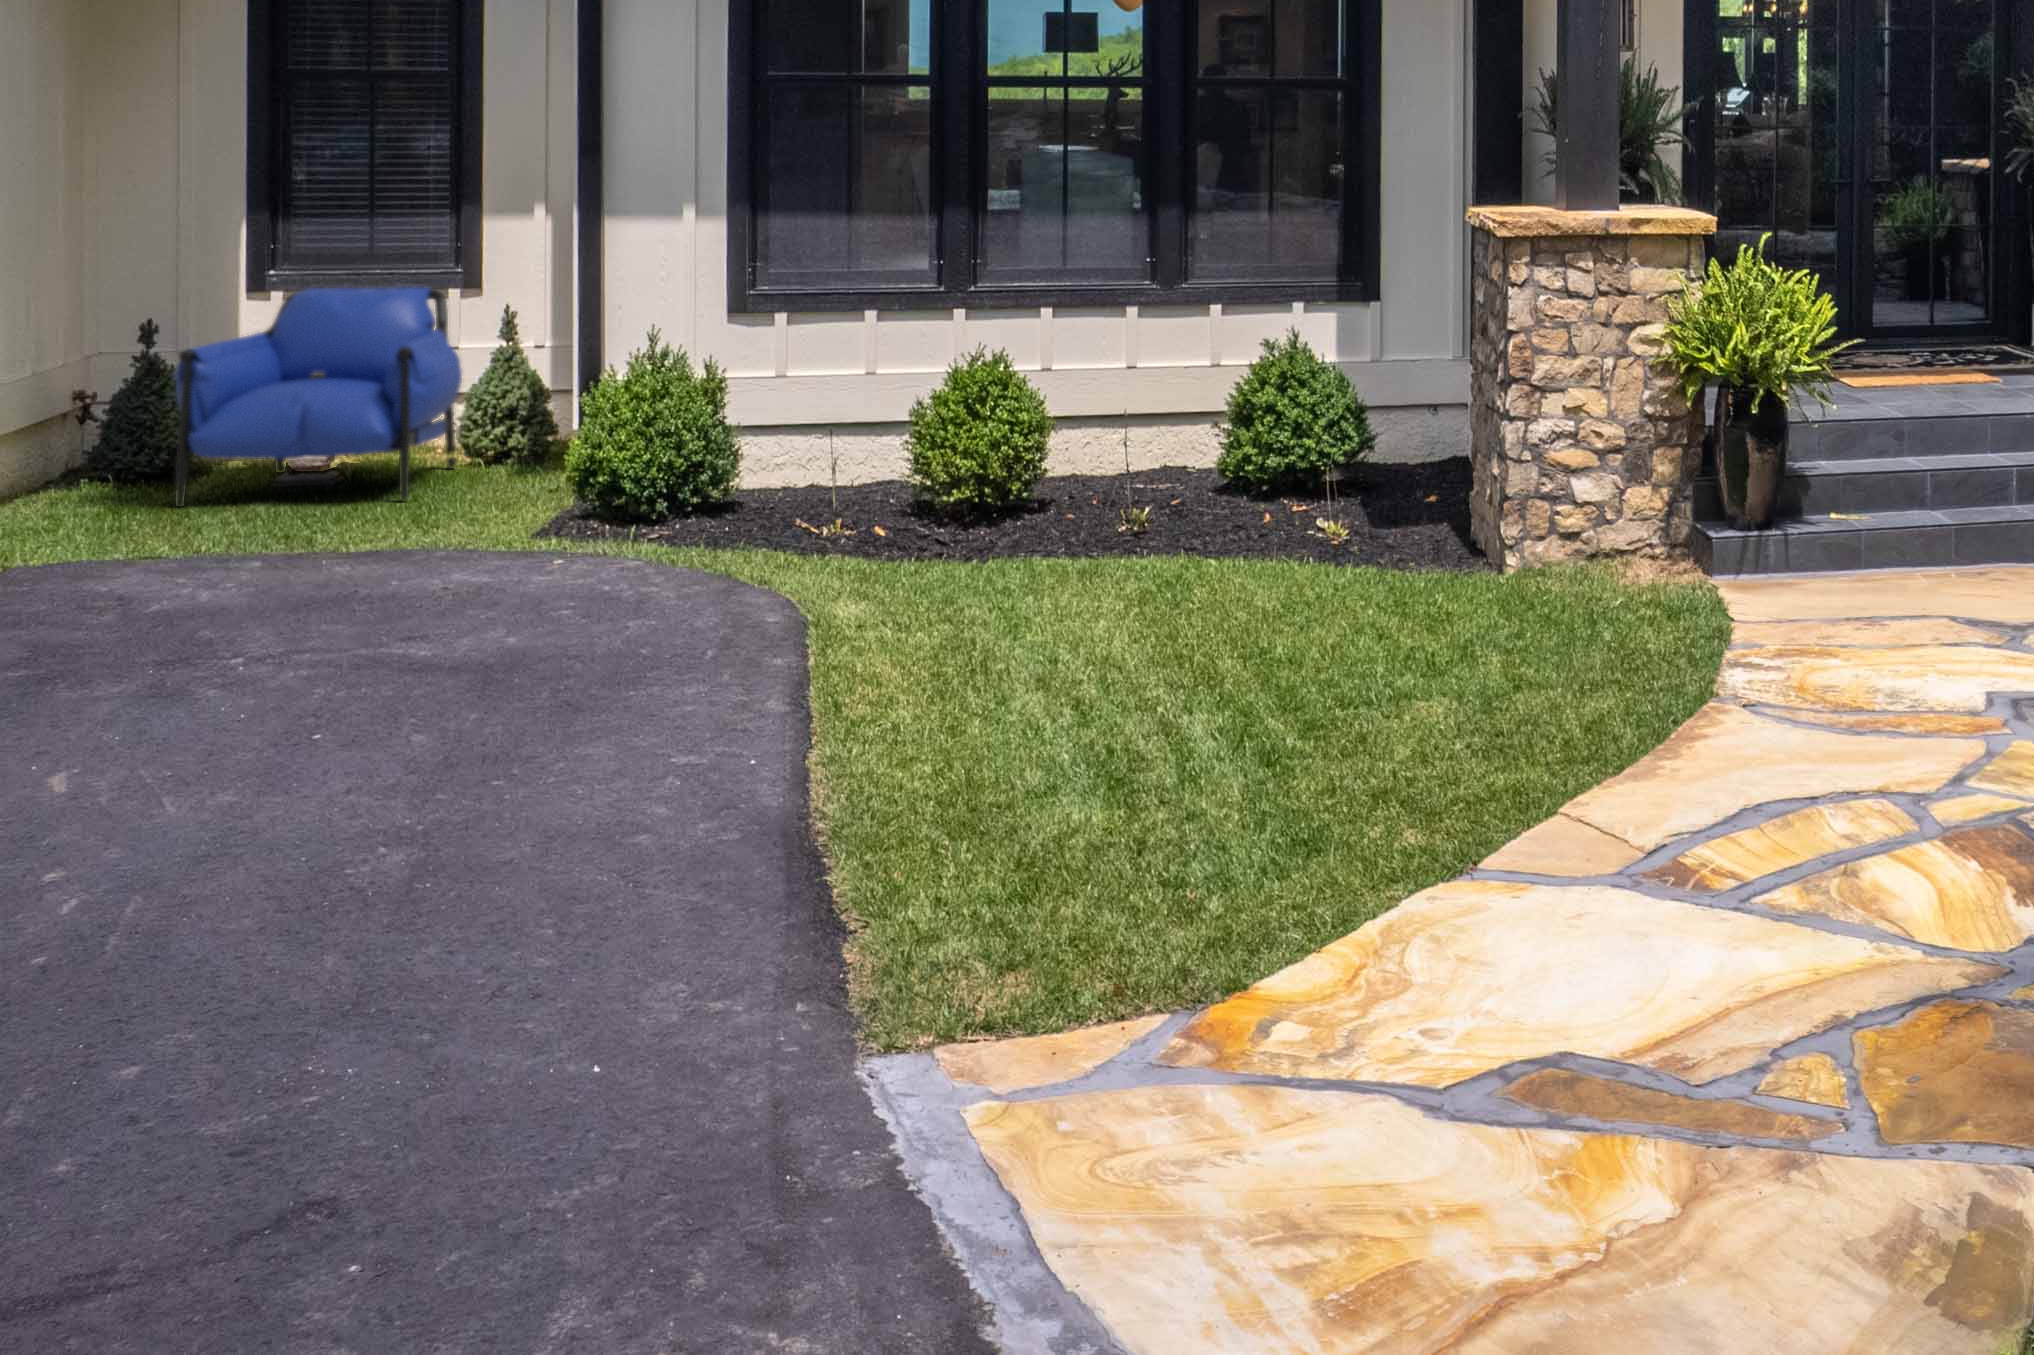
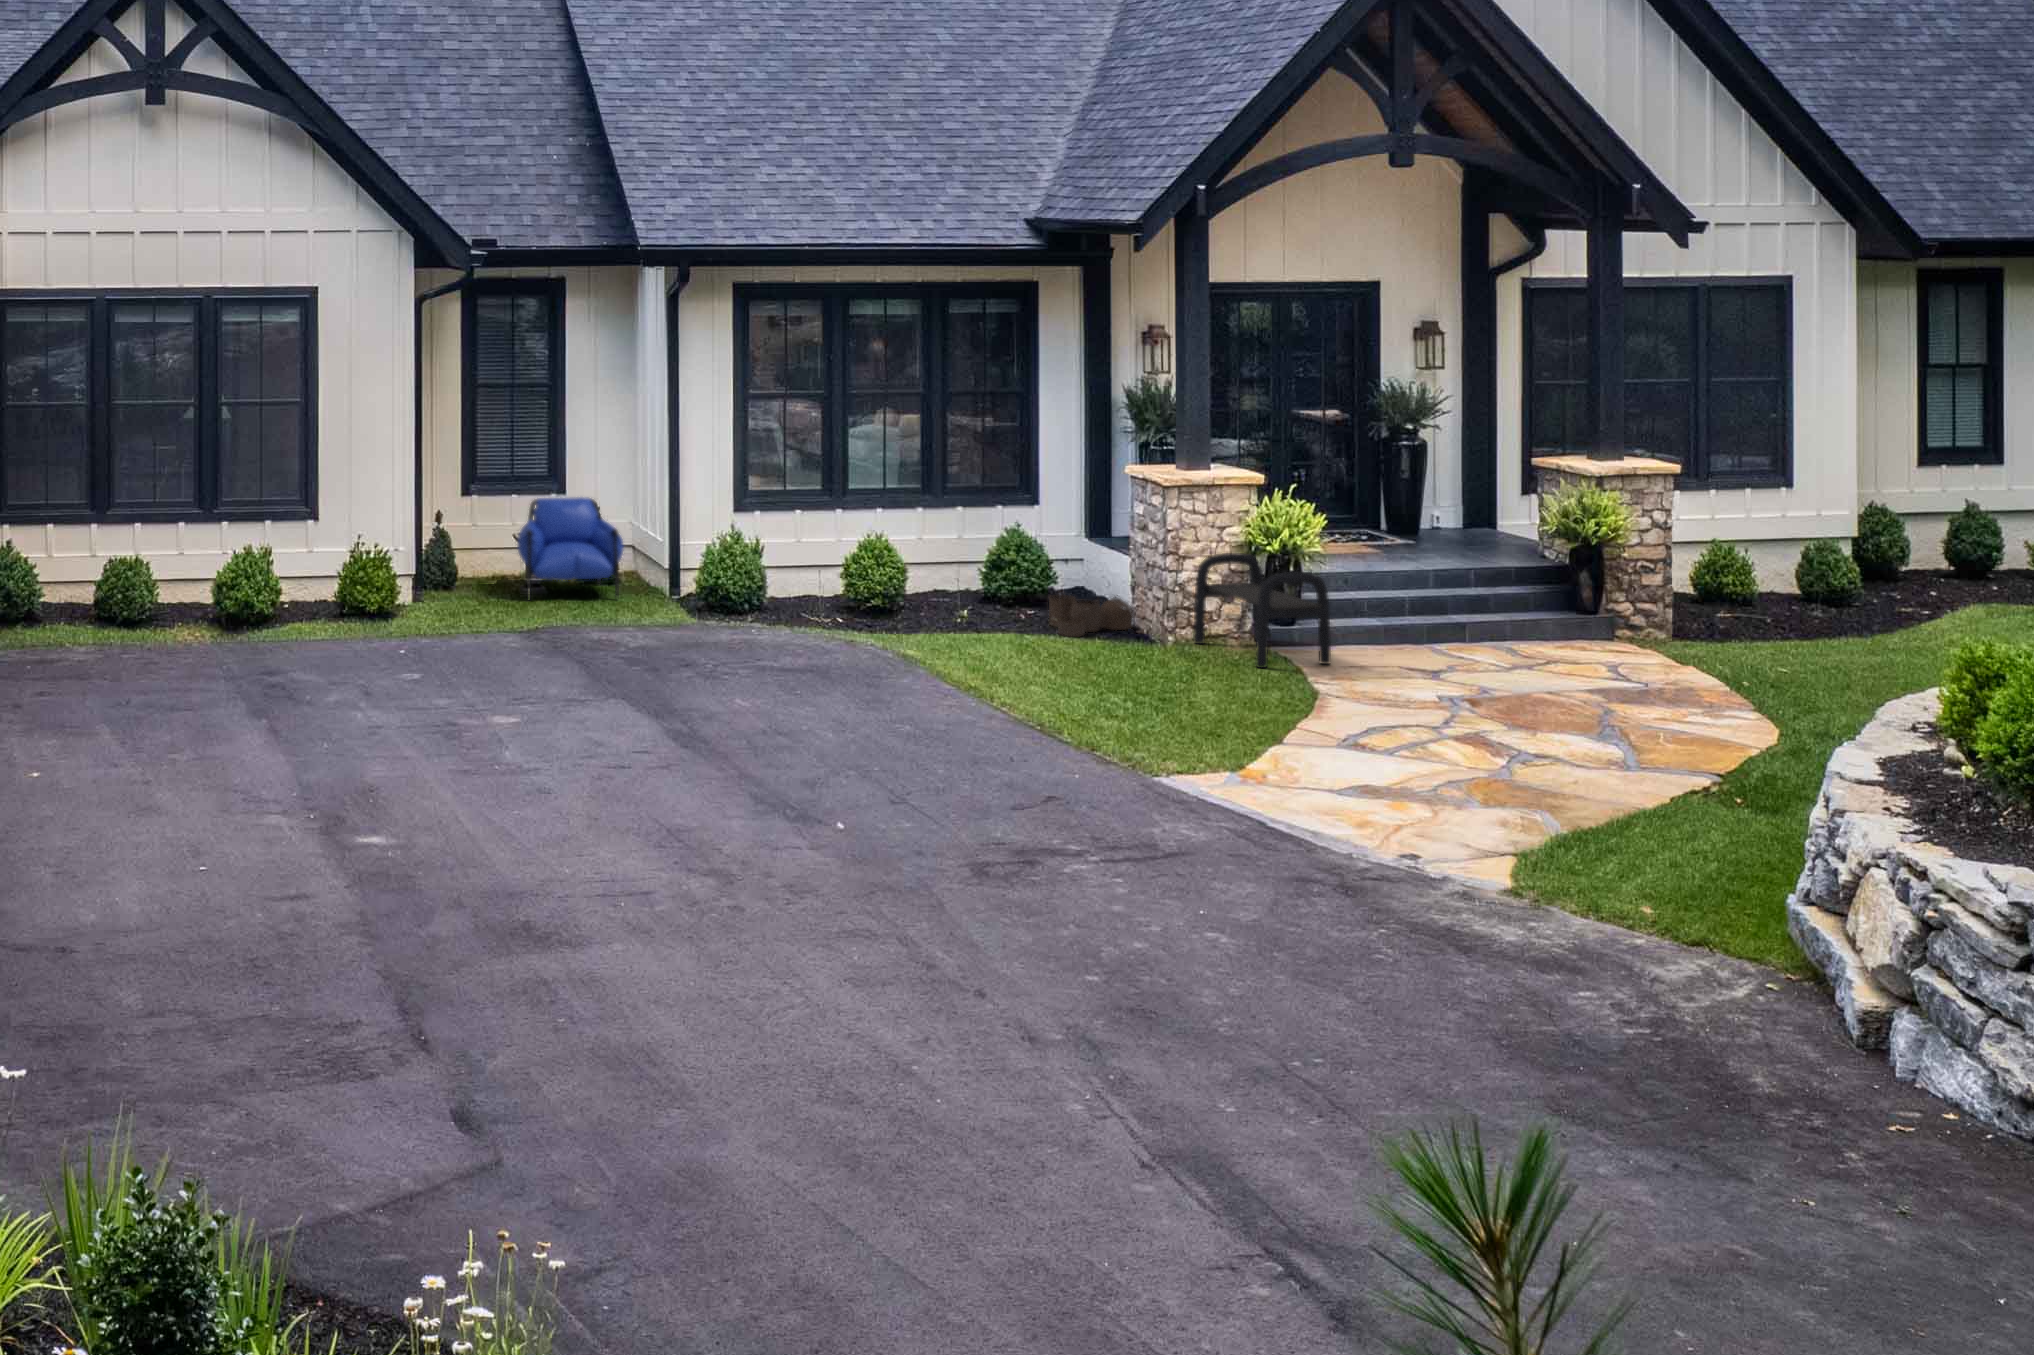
bench: none [1555,375,1804,629] -> present [1193,553,1331,668]
woven basket: none [1282,464,1468,563] -> present [1049,595,1133,637]

